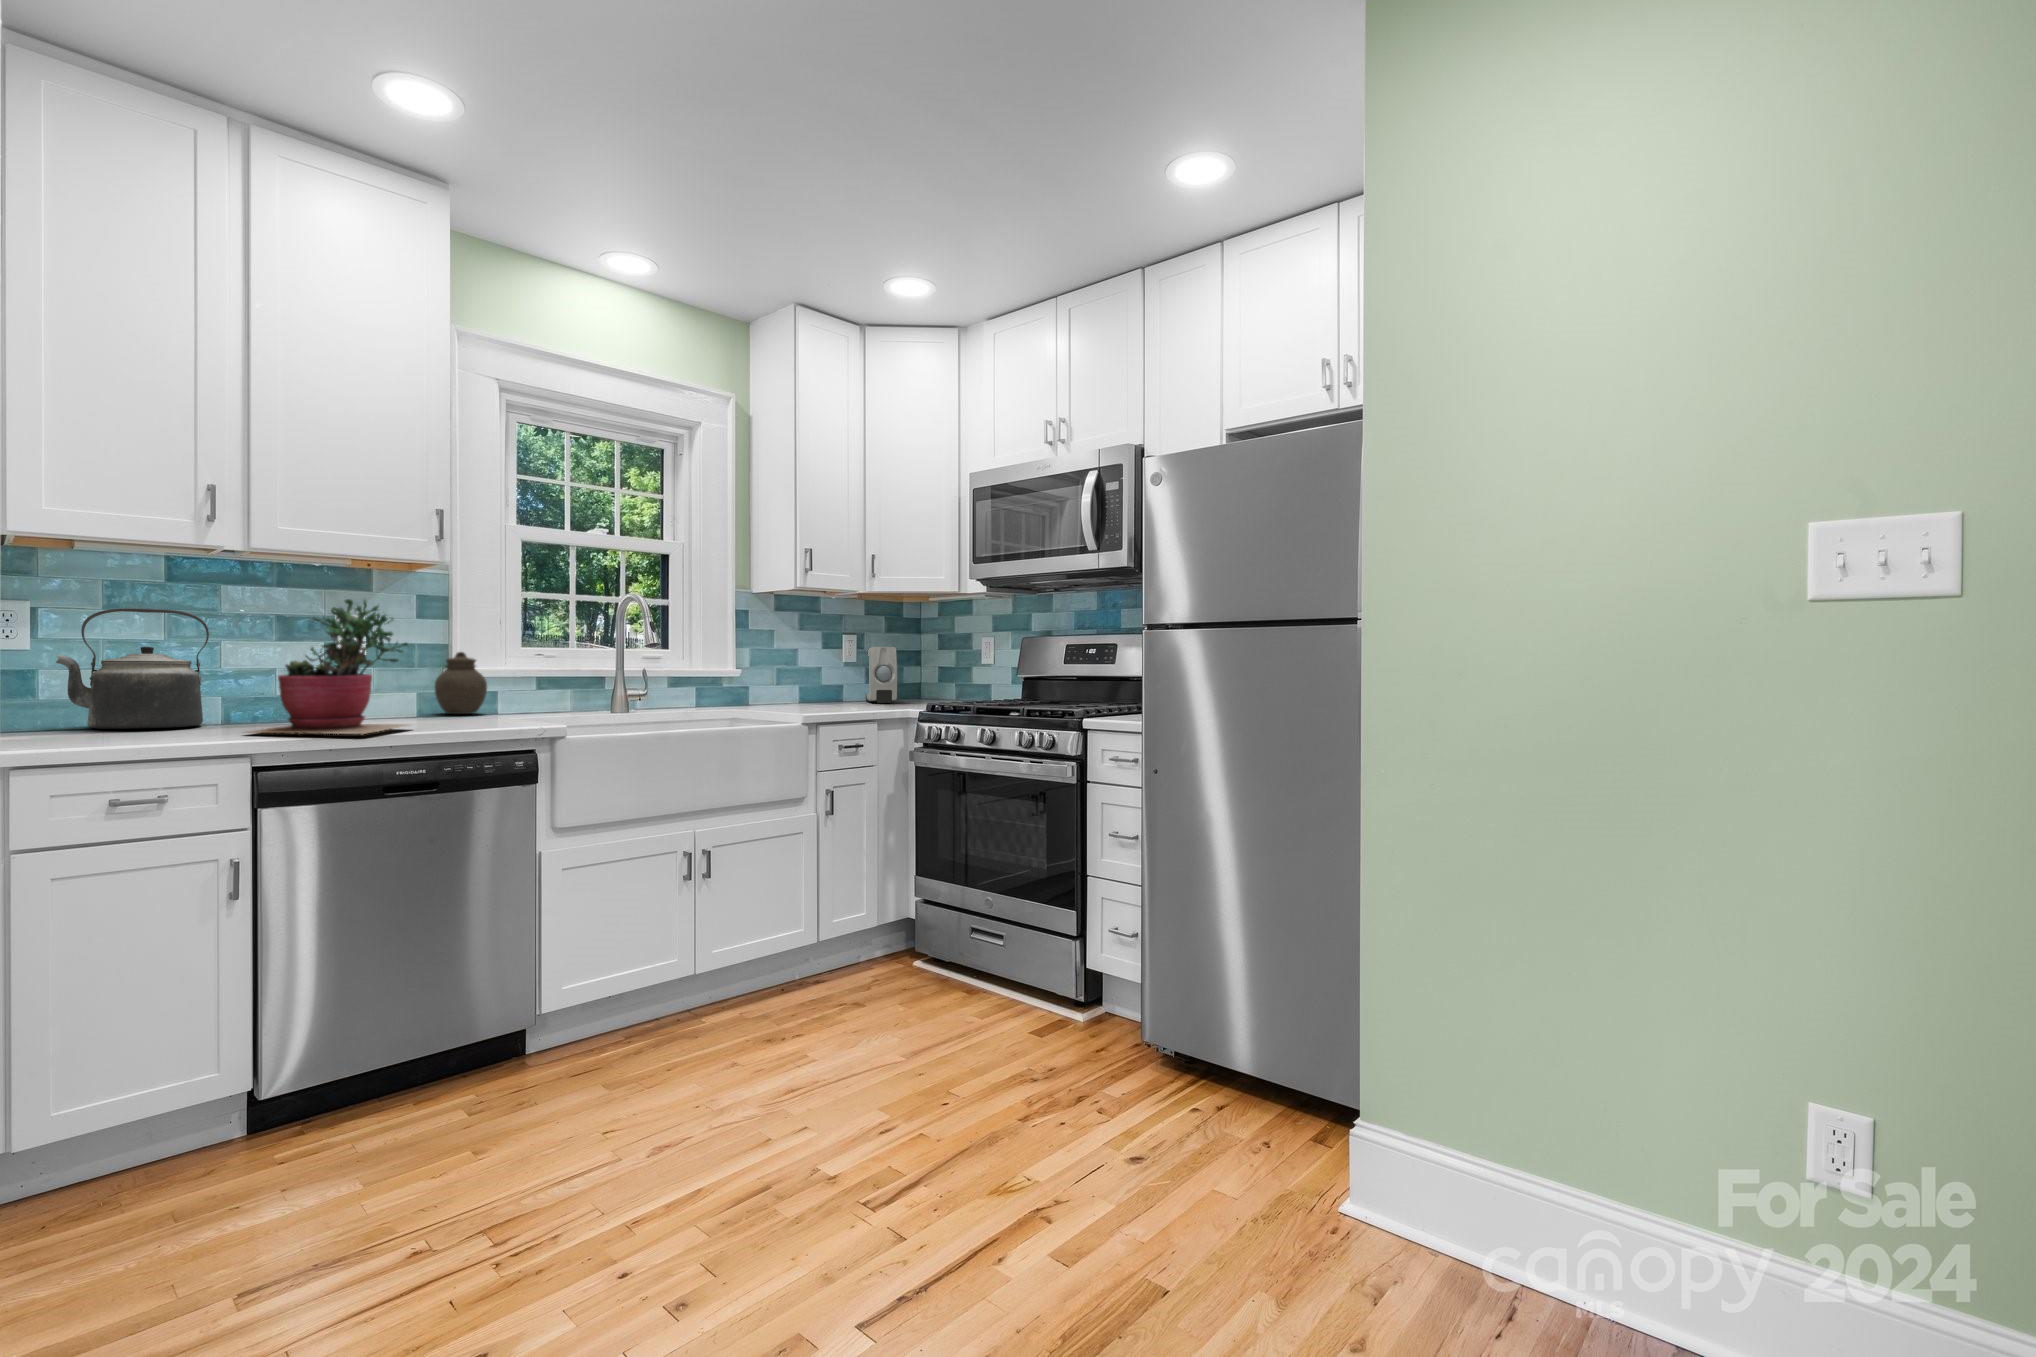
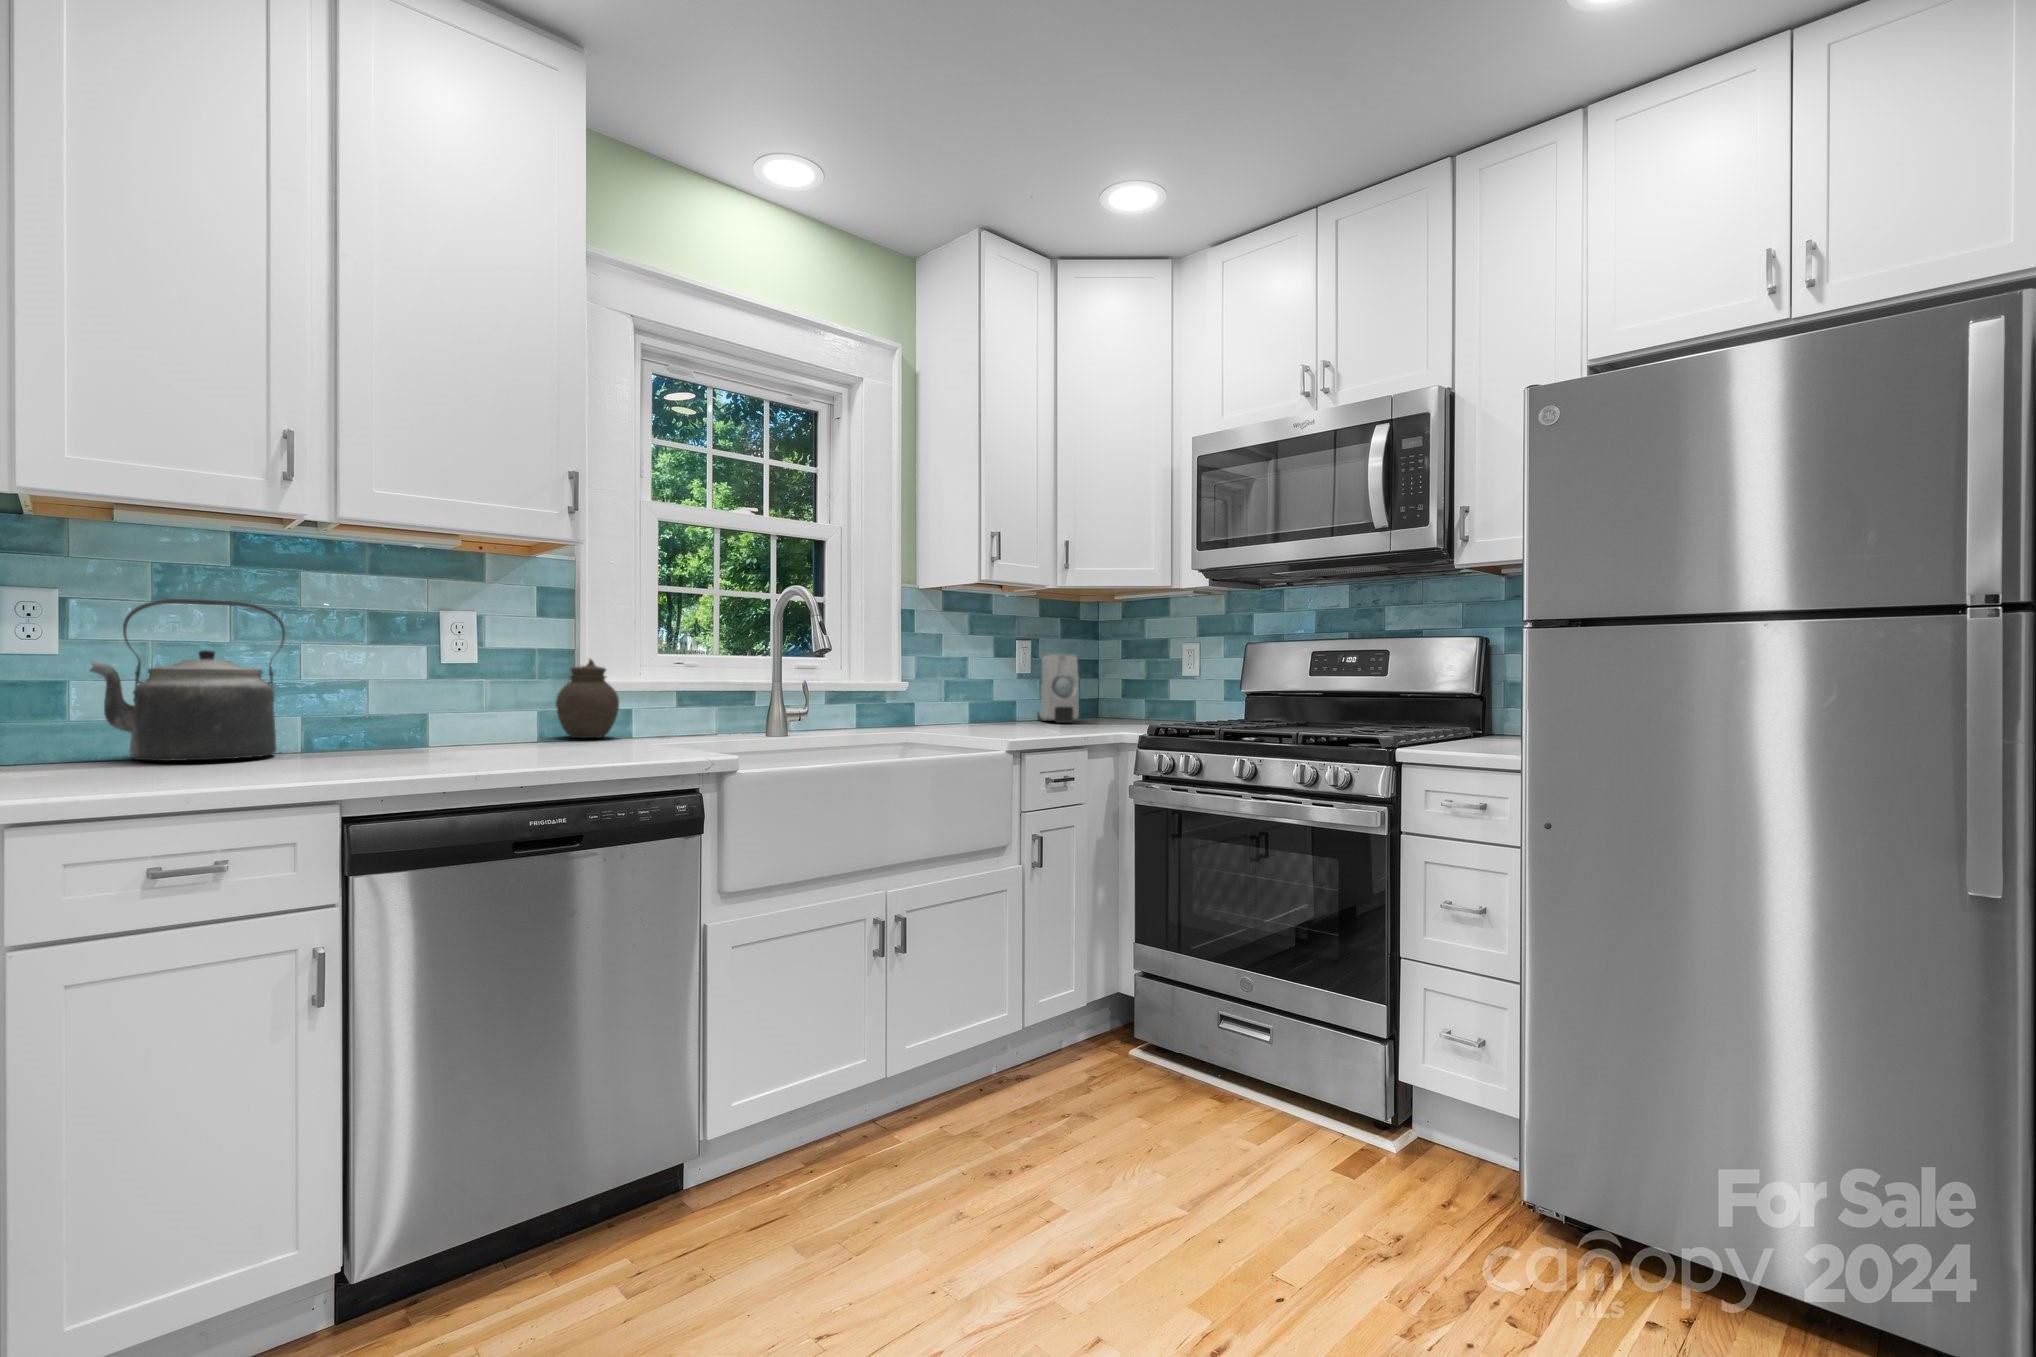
succulent plant: present [250,599,408,734] -> none [326,584,547,770]

